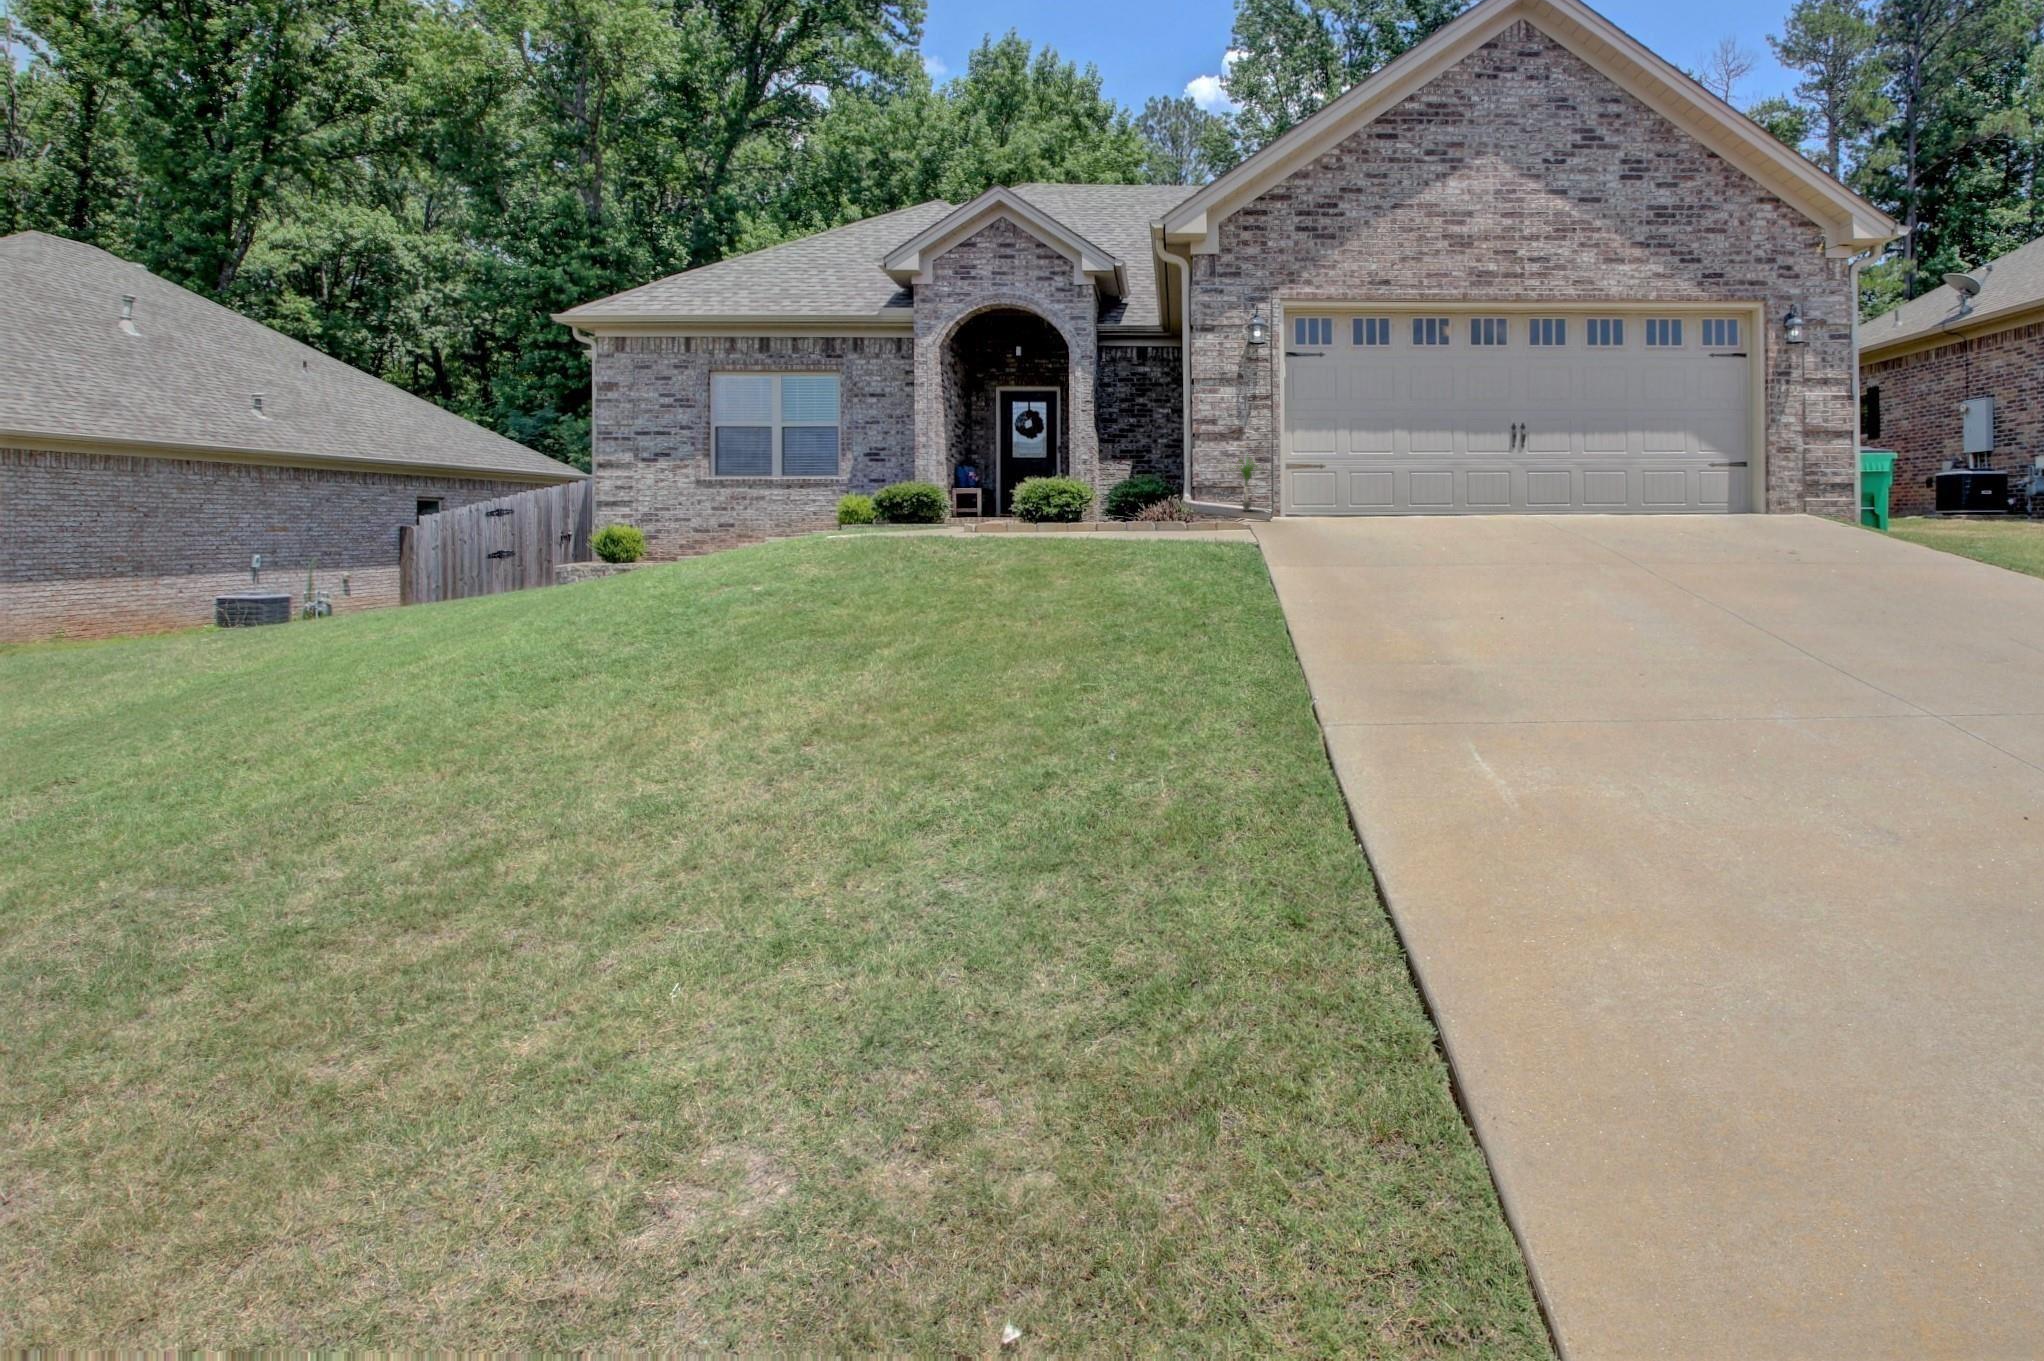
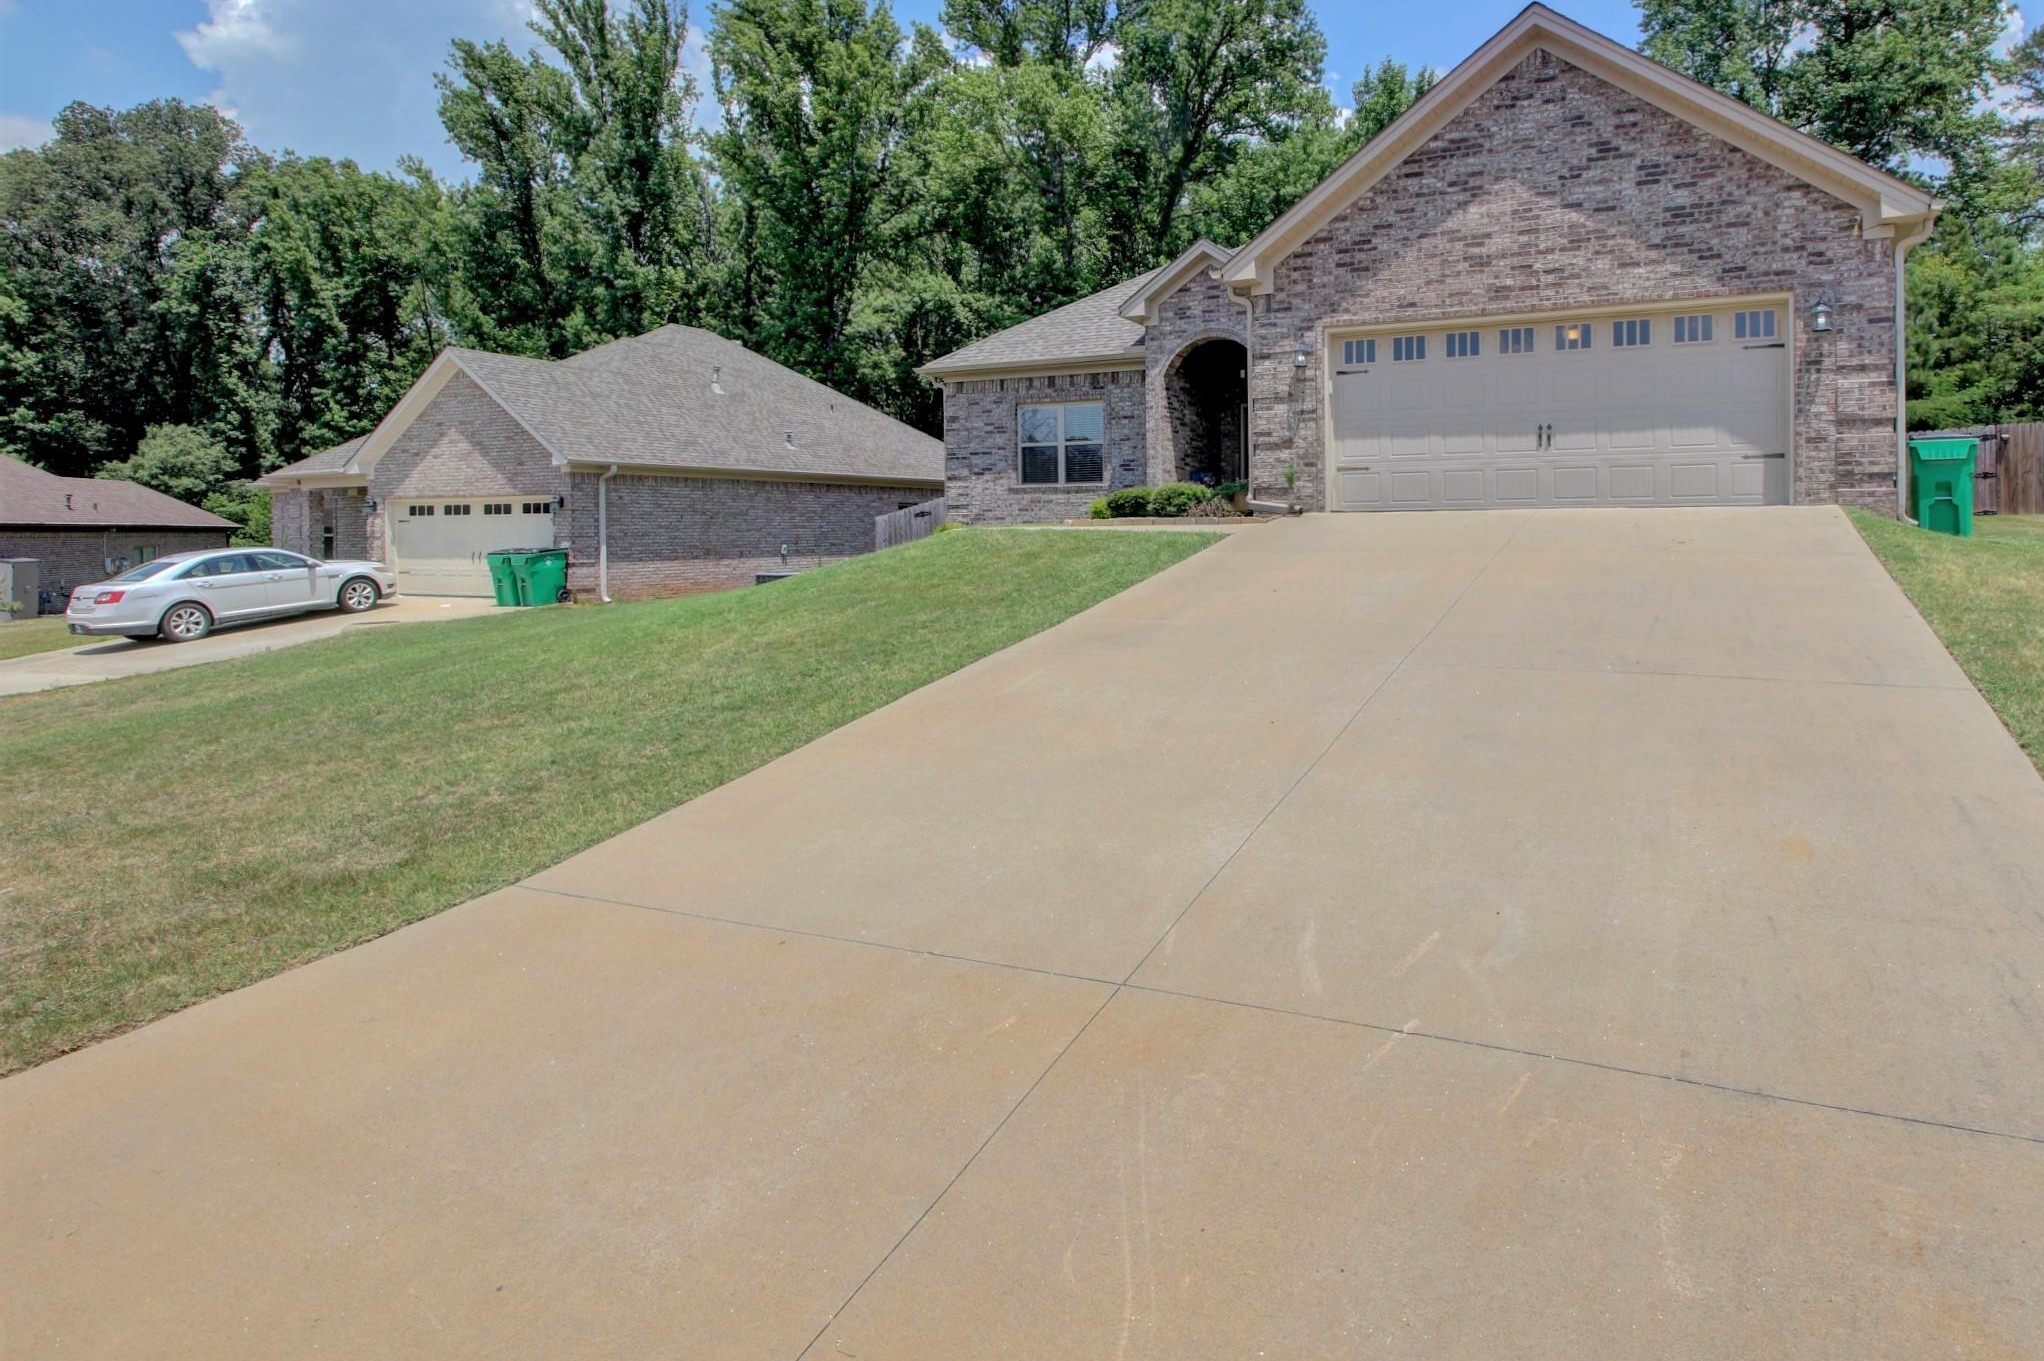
watering can: none [1154,483,1192,507] -> present [1218,492,1249,511]

